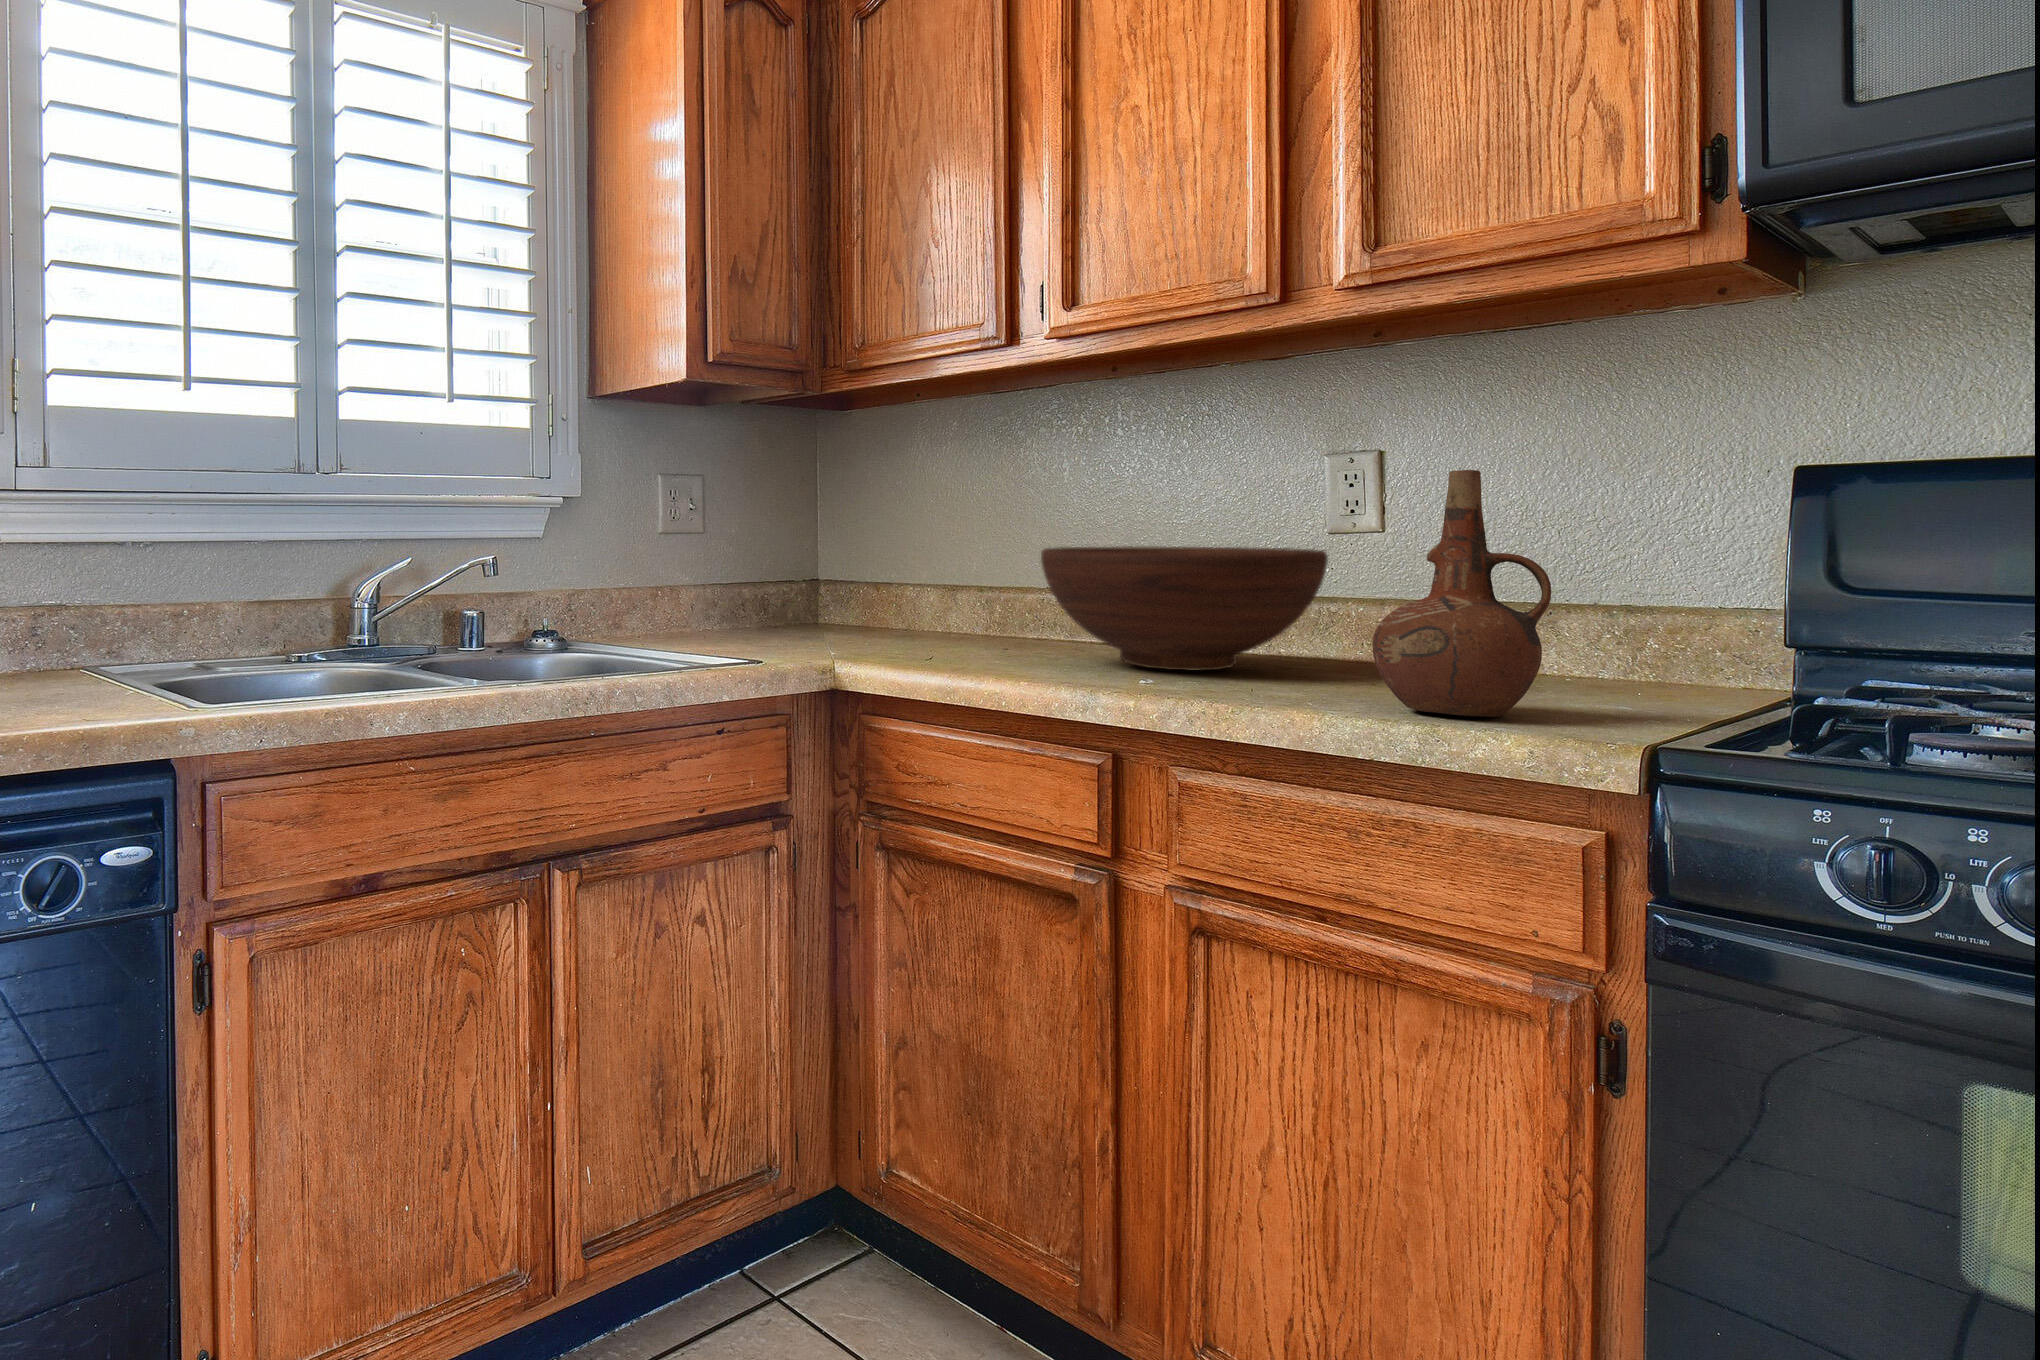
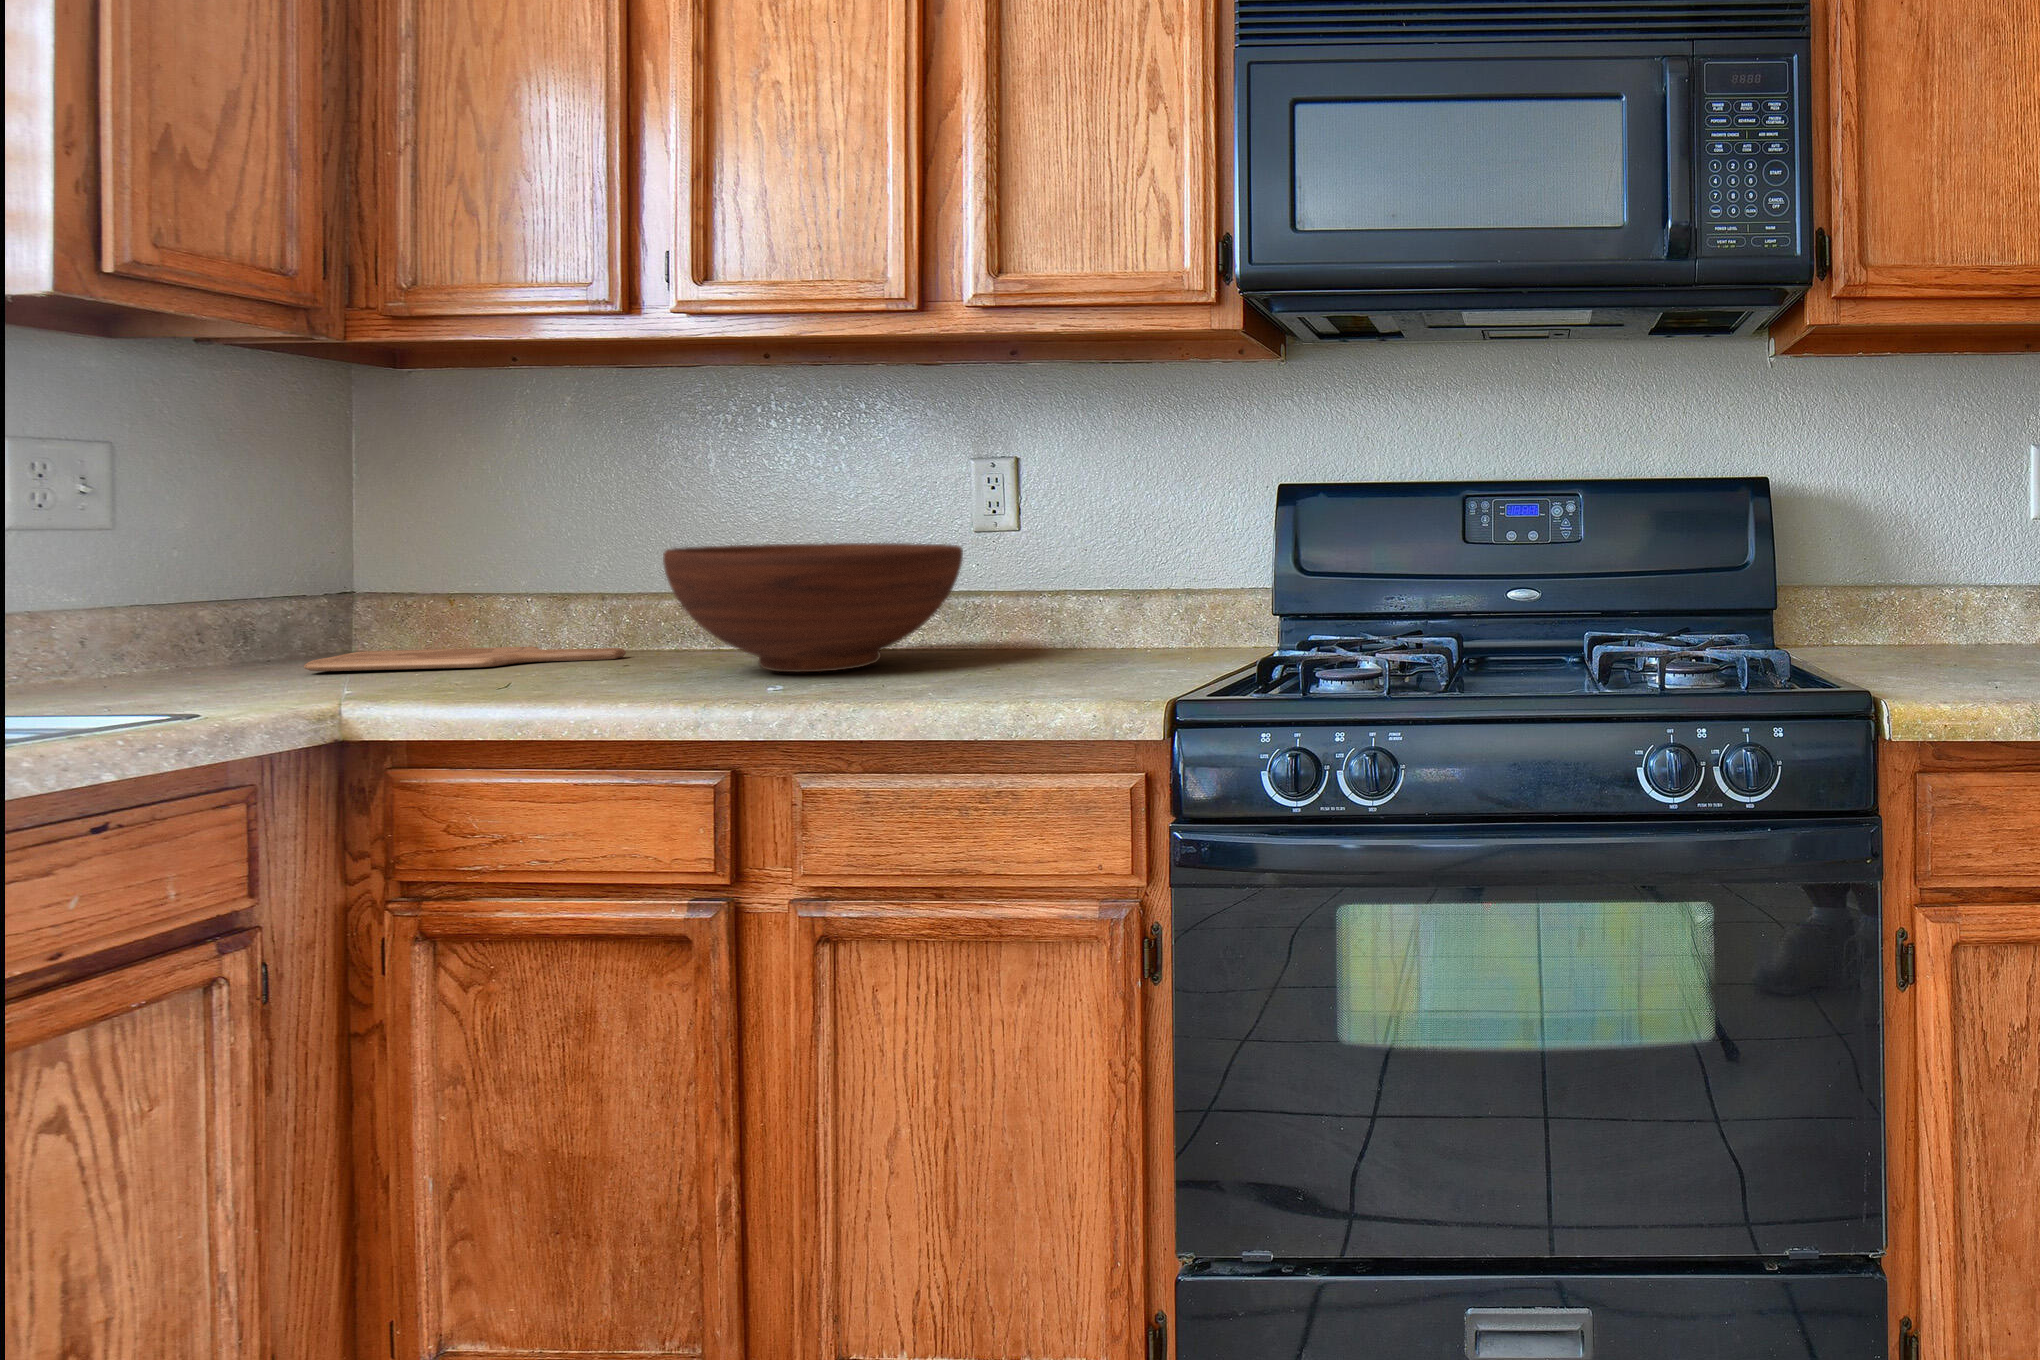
ceramic pitcher: present [1372,470,1551,717] -> none [985,478,1117,691]
cutting board: none [800,623,1002,644] -> present [304,647,626,671]

